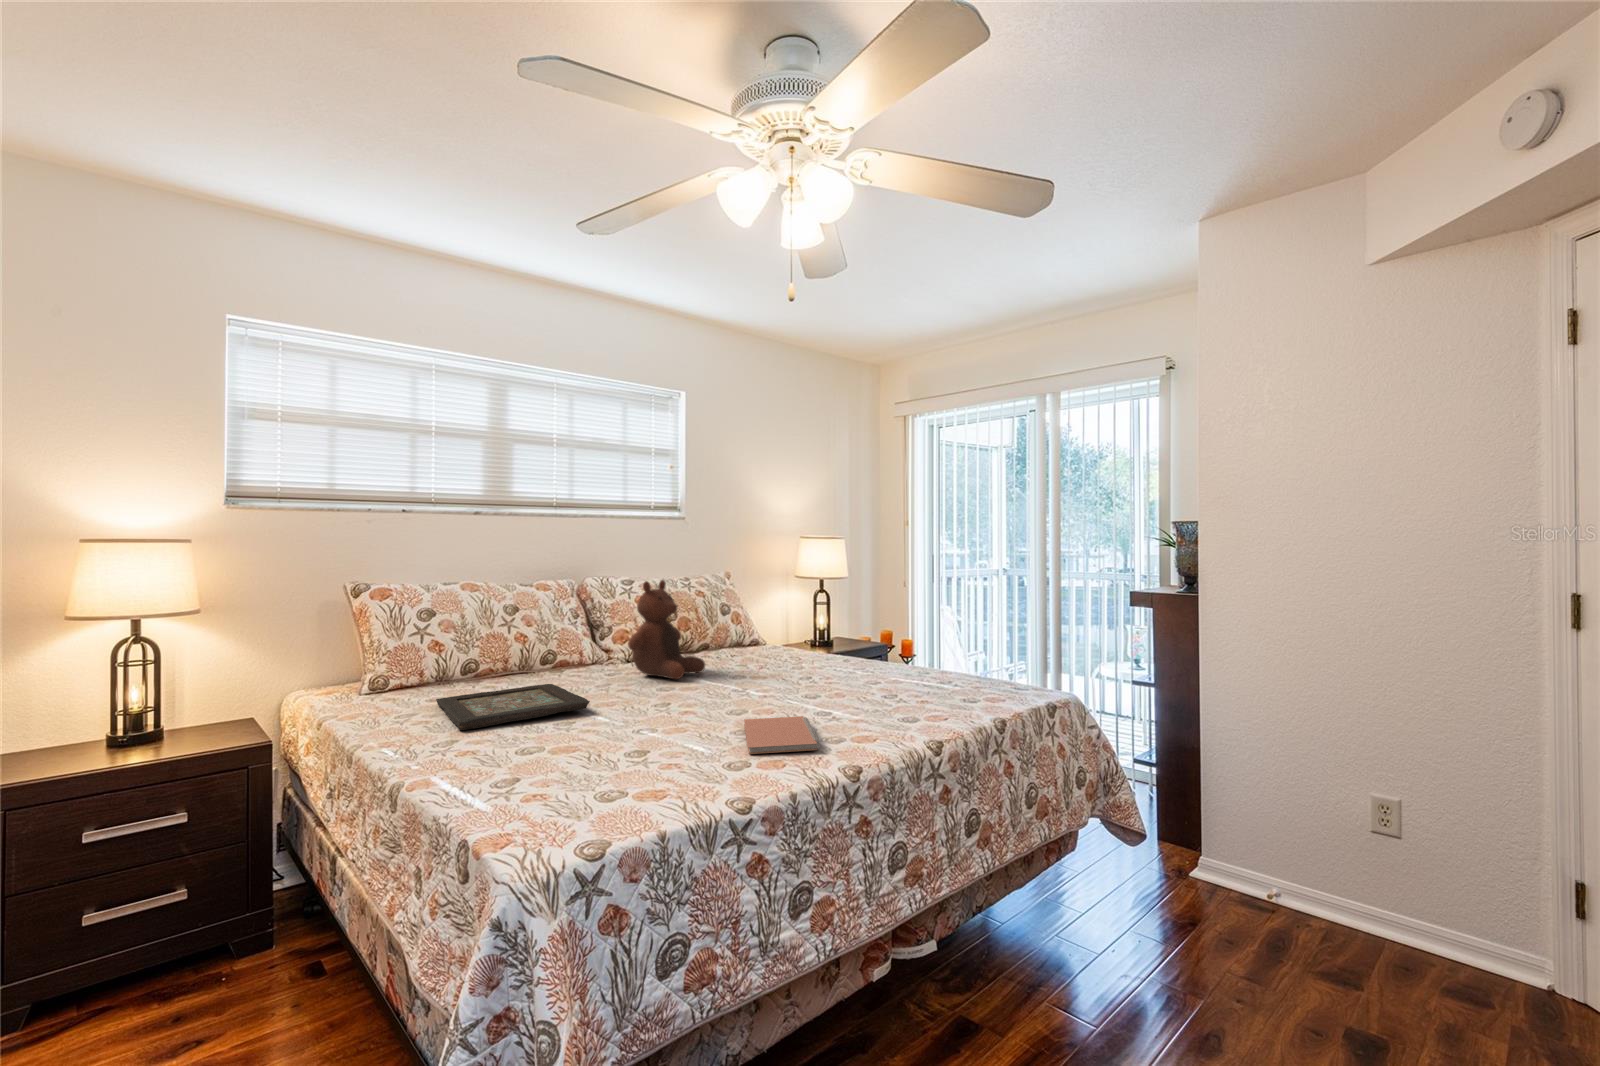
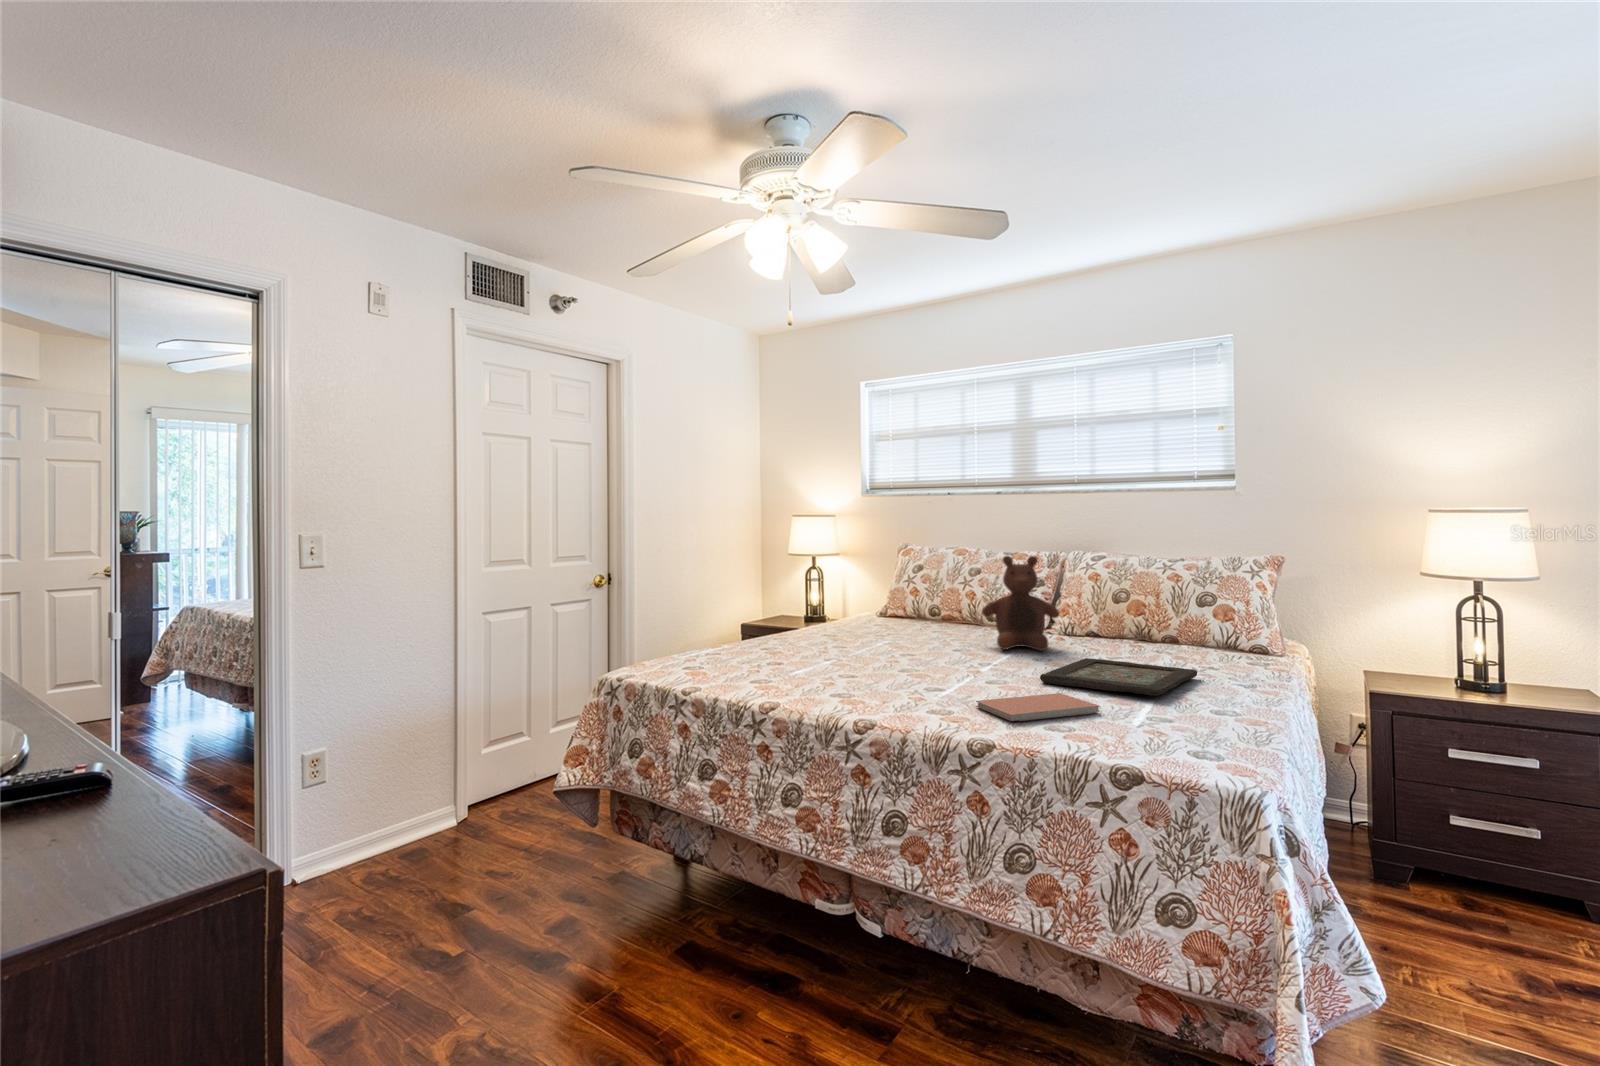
decorative tray: present [436,684,590,730] -> present [1040,658,1197,696]
notebook: present [744,716,820,754] -> present [976,693,1100,721]

